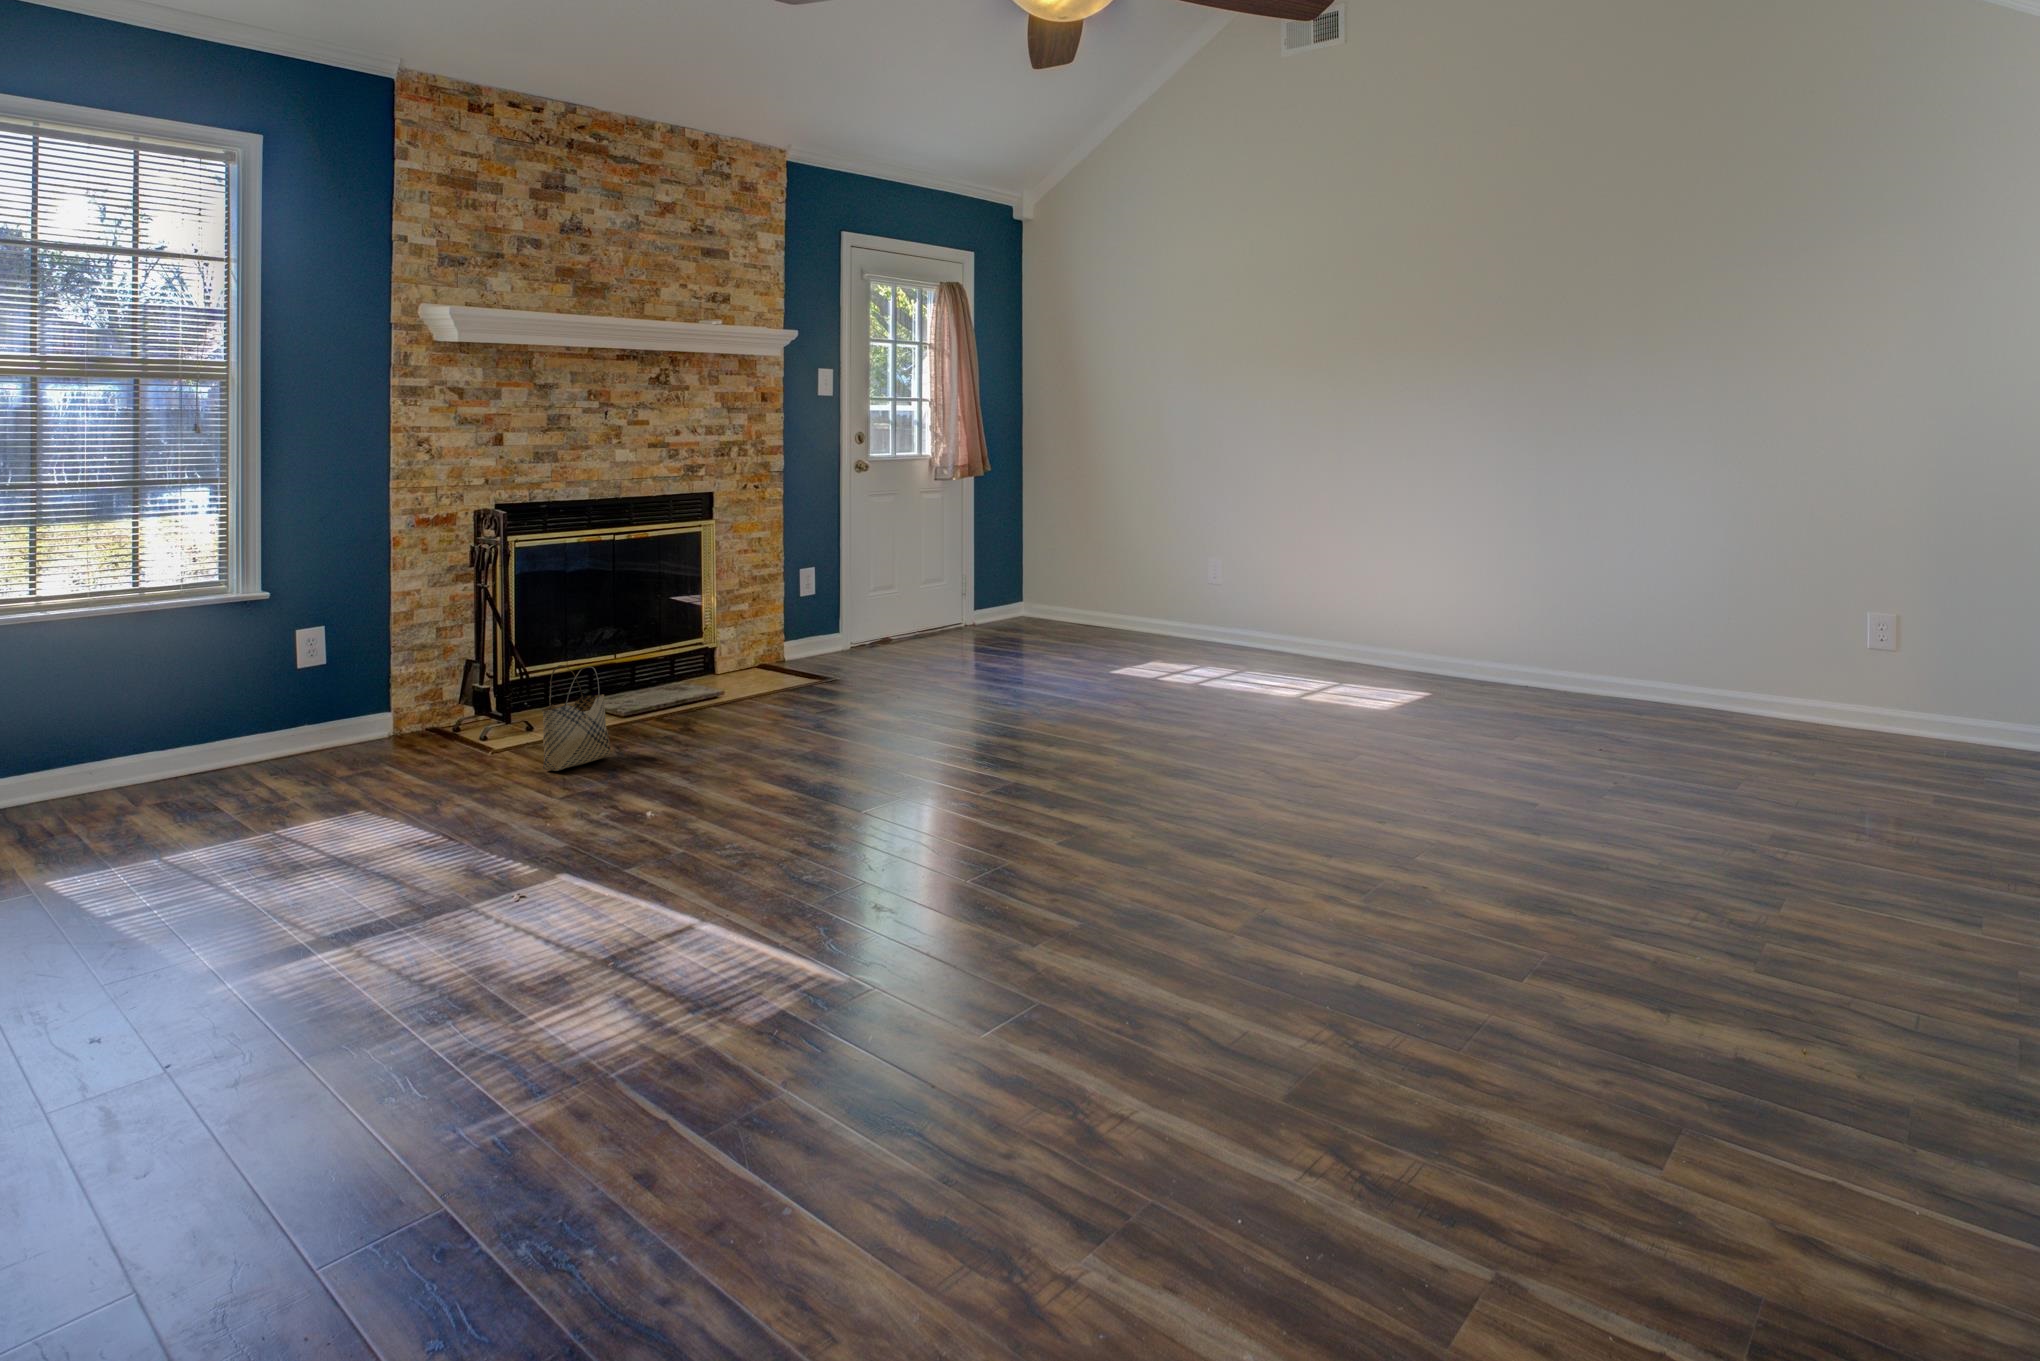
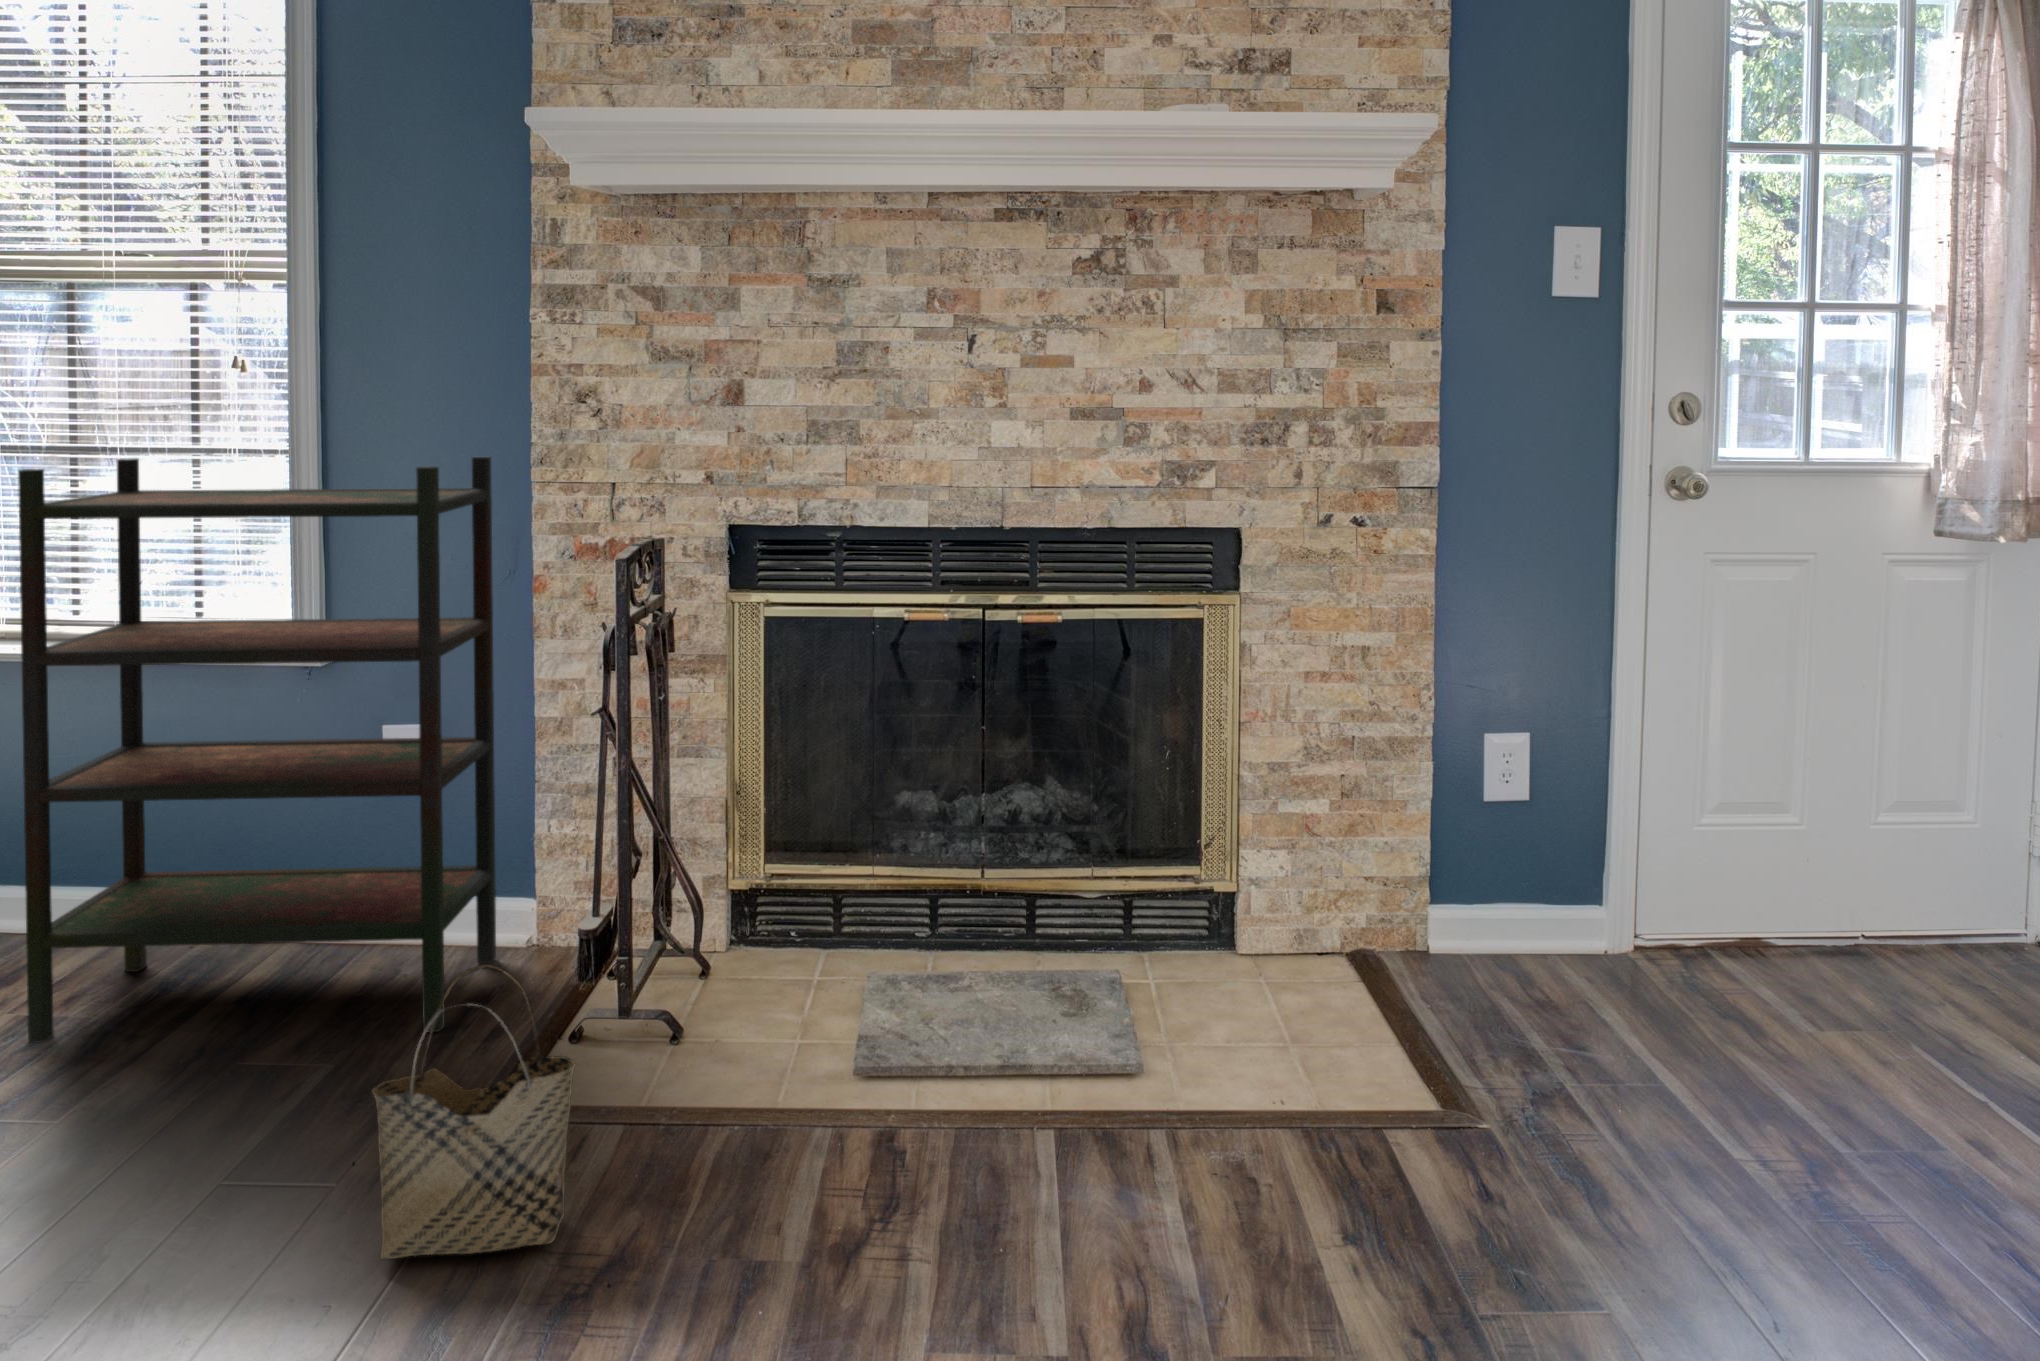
bookshelf: none [152,476,417,803] -> present [18,456,496,1043]

